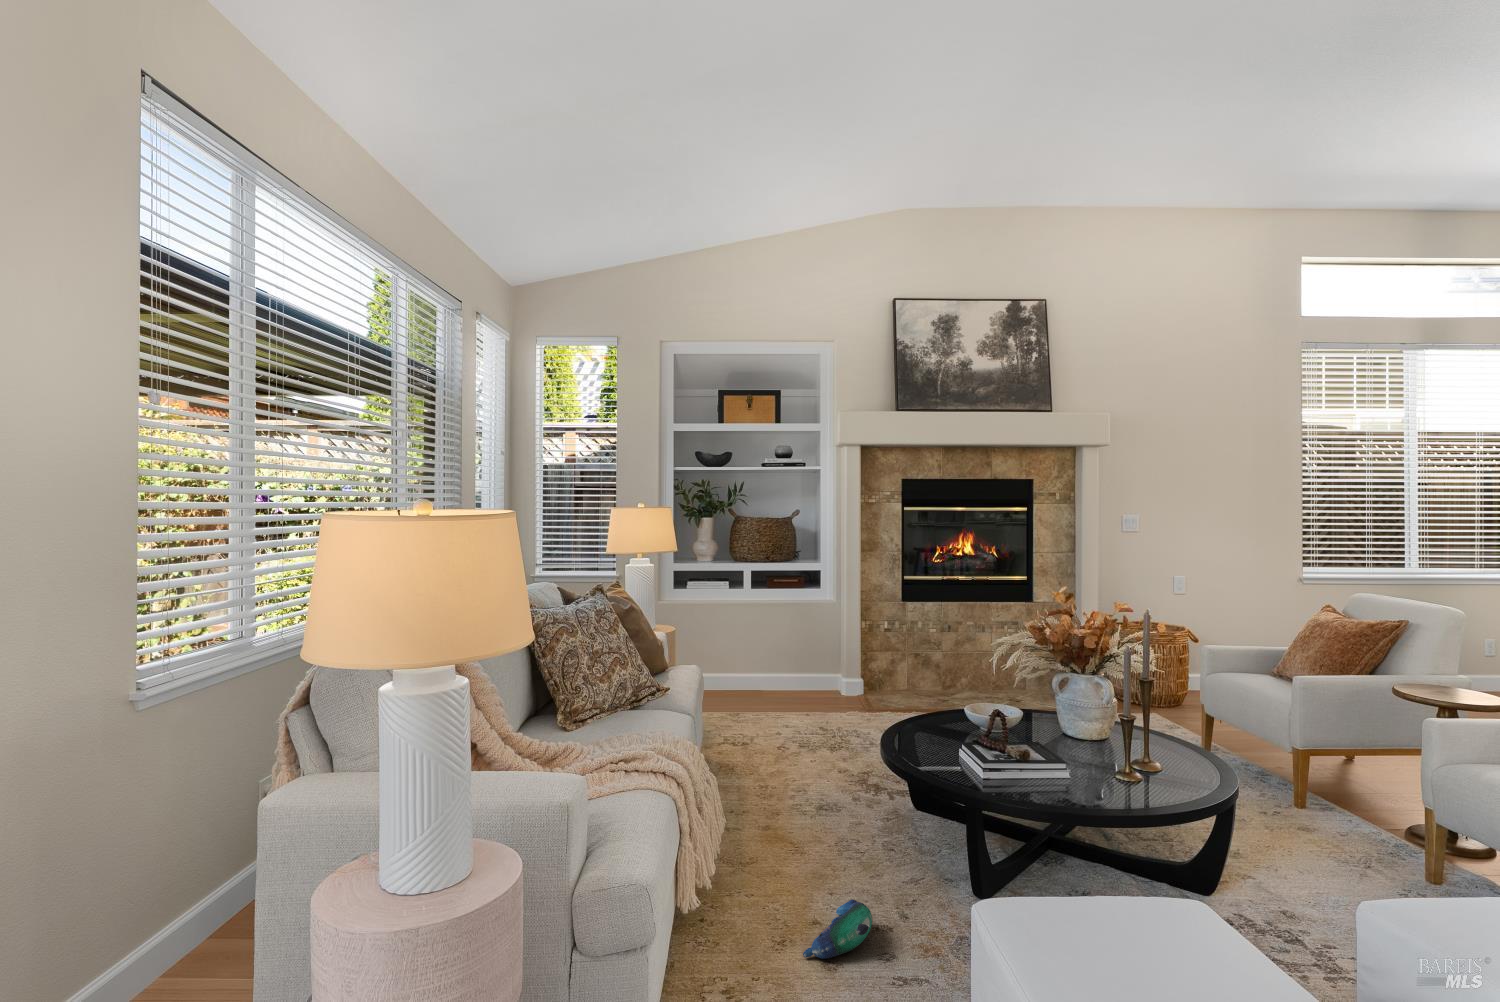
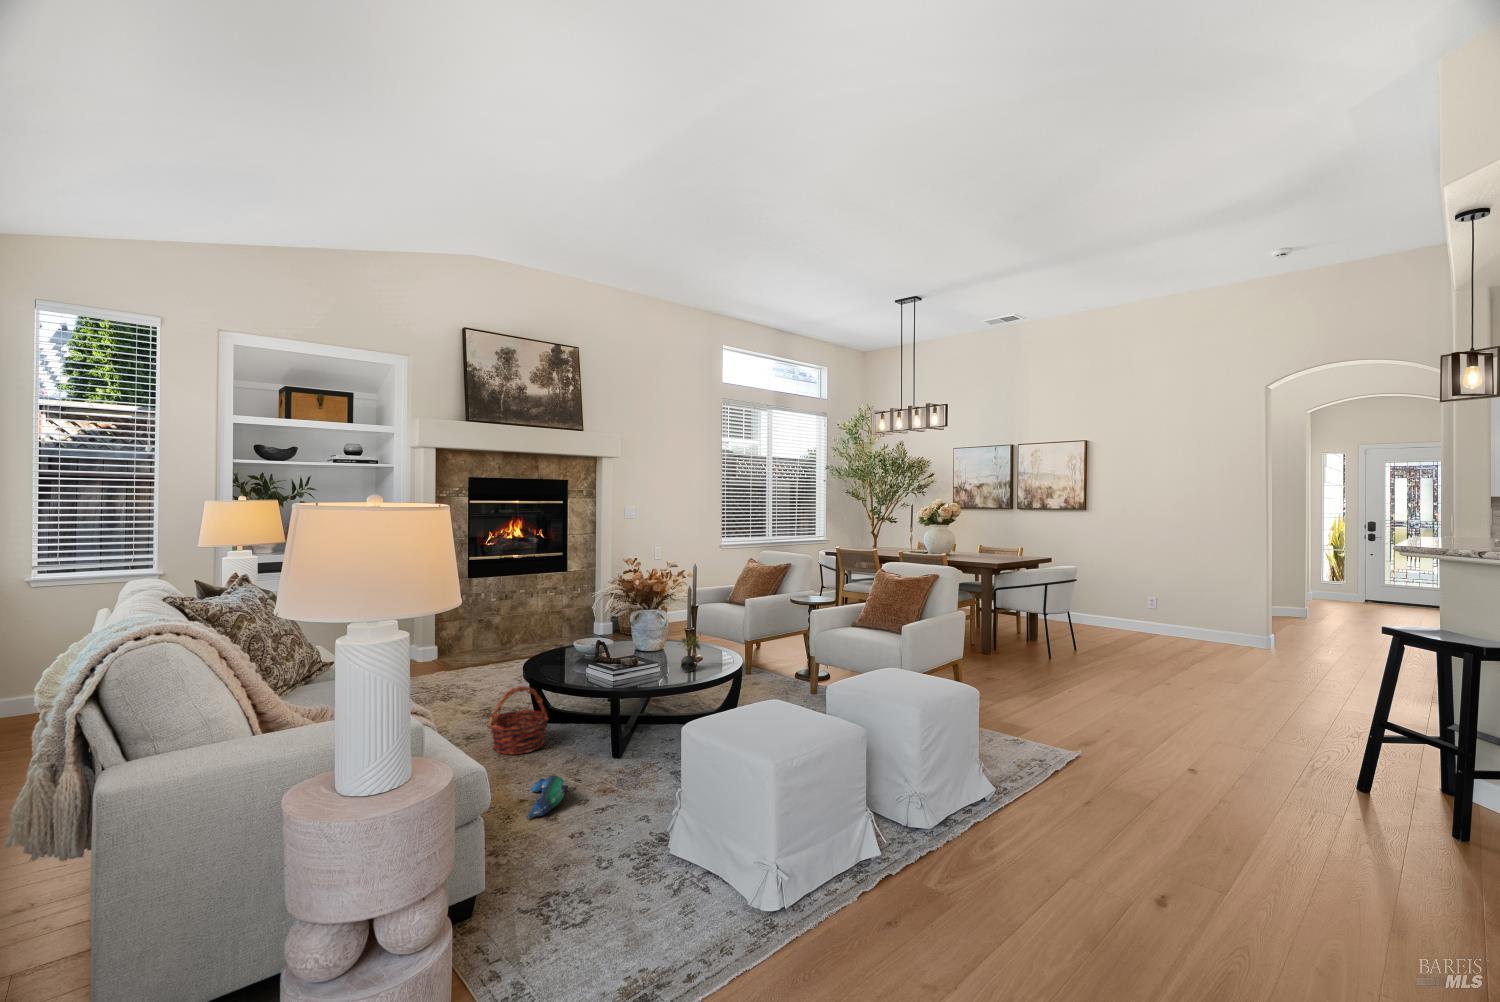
succulent plant: none [1100,726,1142,792] -> present [679,635,700,673]
basket: none [829,756,910,852] -> present [489,686,548,755]

